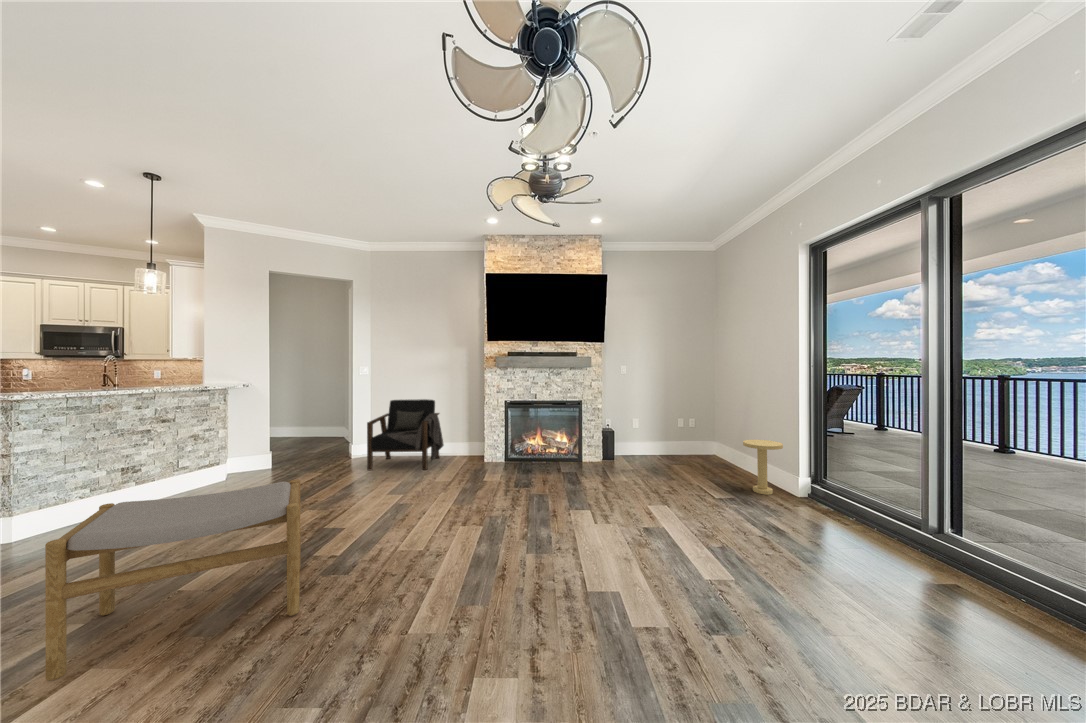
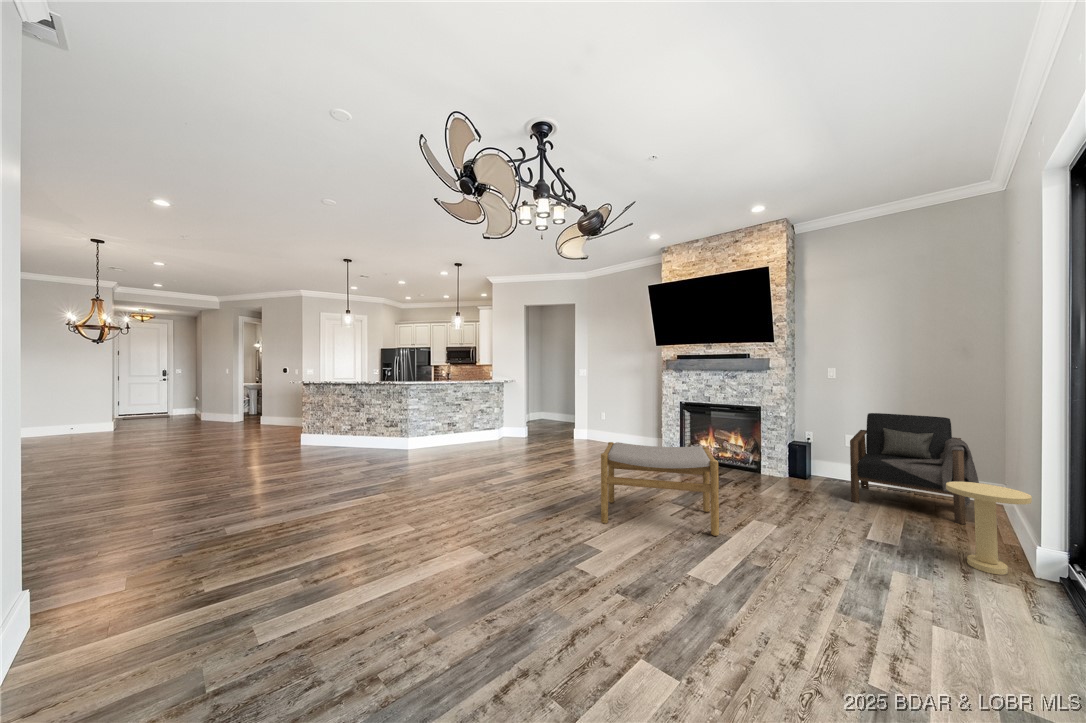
armchair: present [367,399,444,470] -> present [850,413,979,524]
footstool: present [45,480,301,681] -> present [601,442,719,536]

